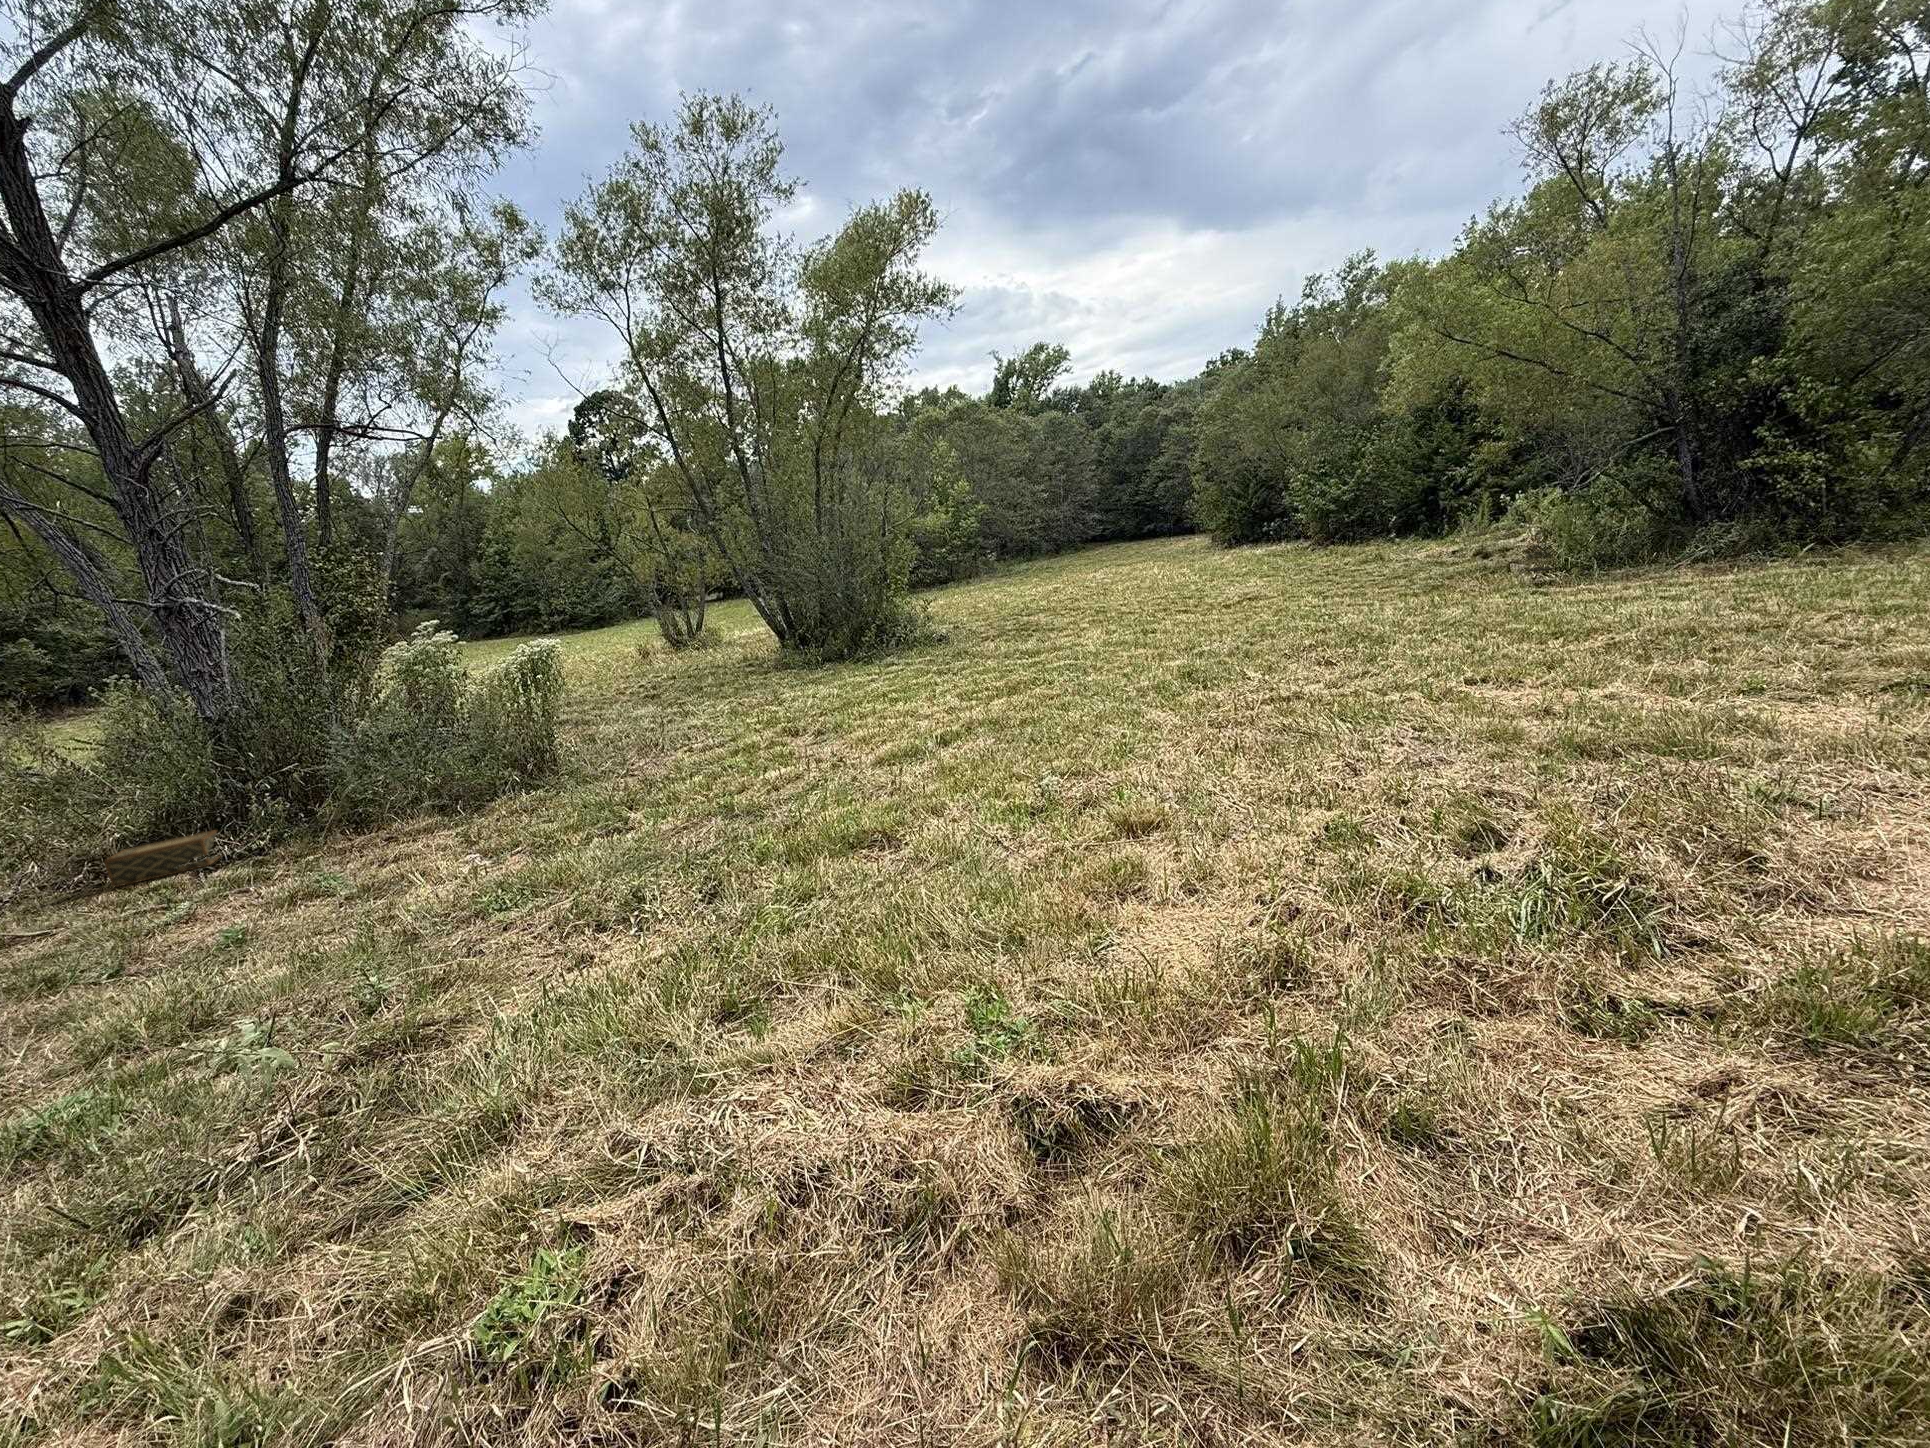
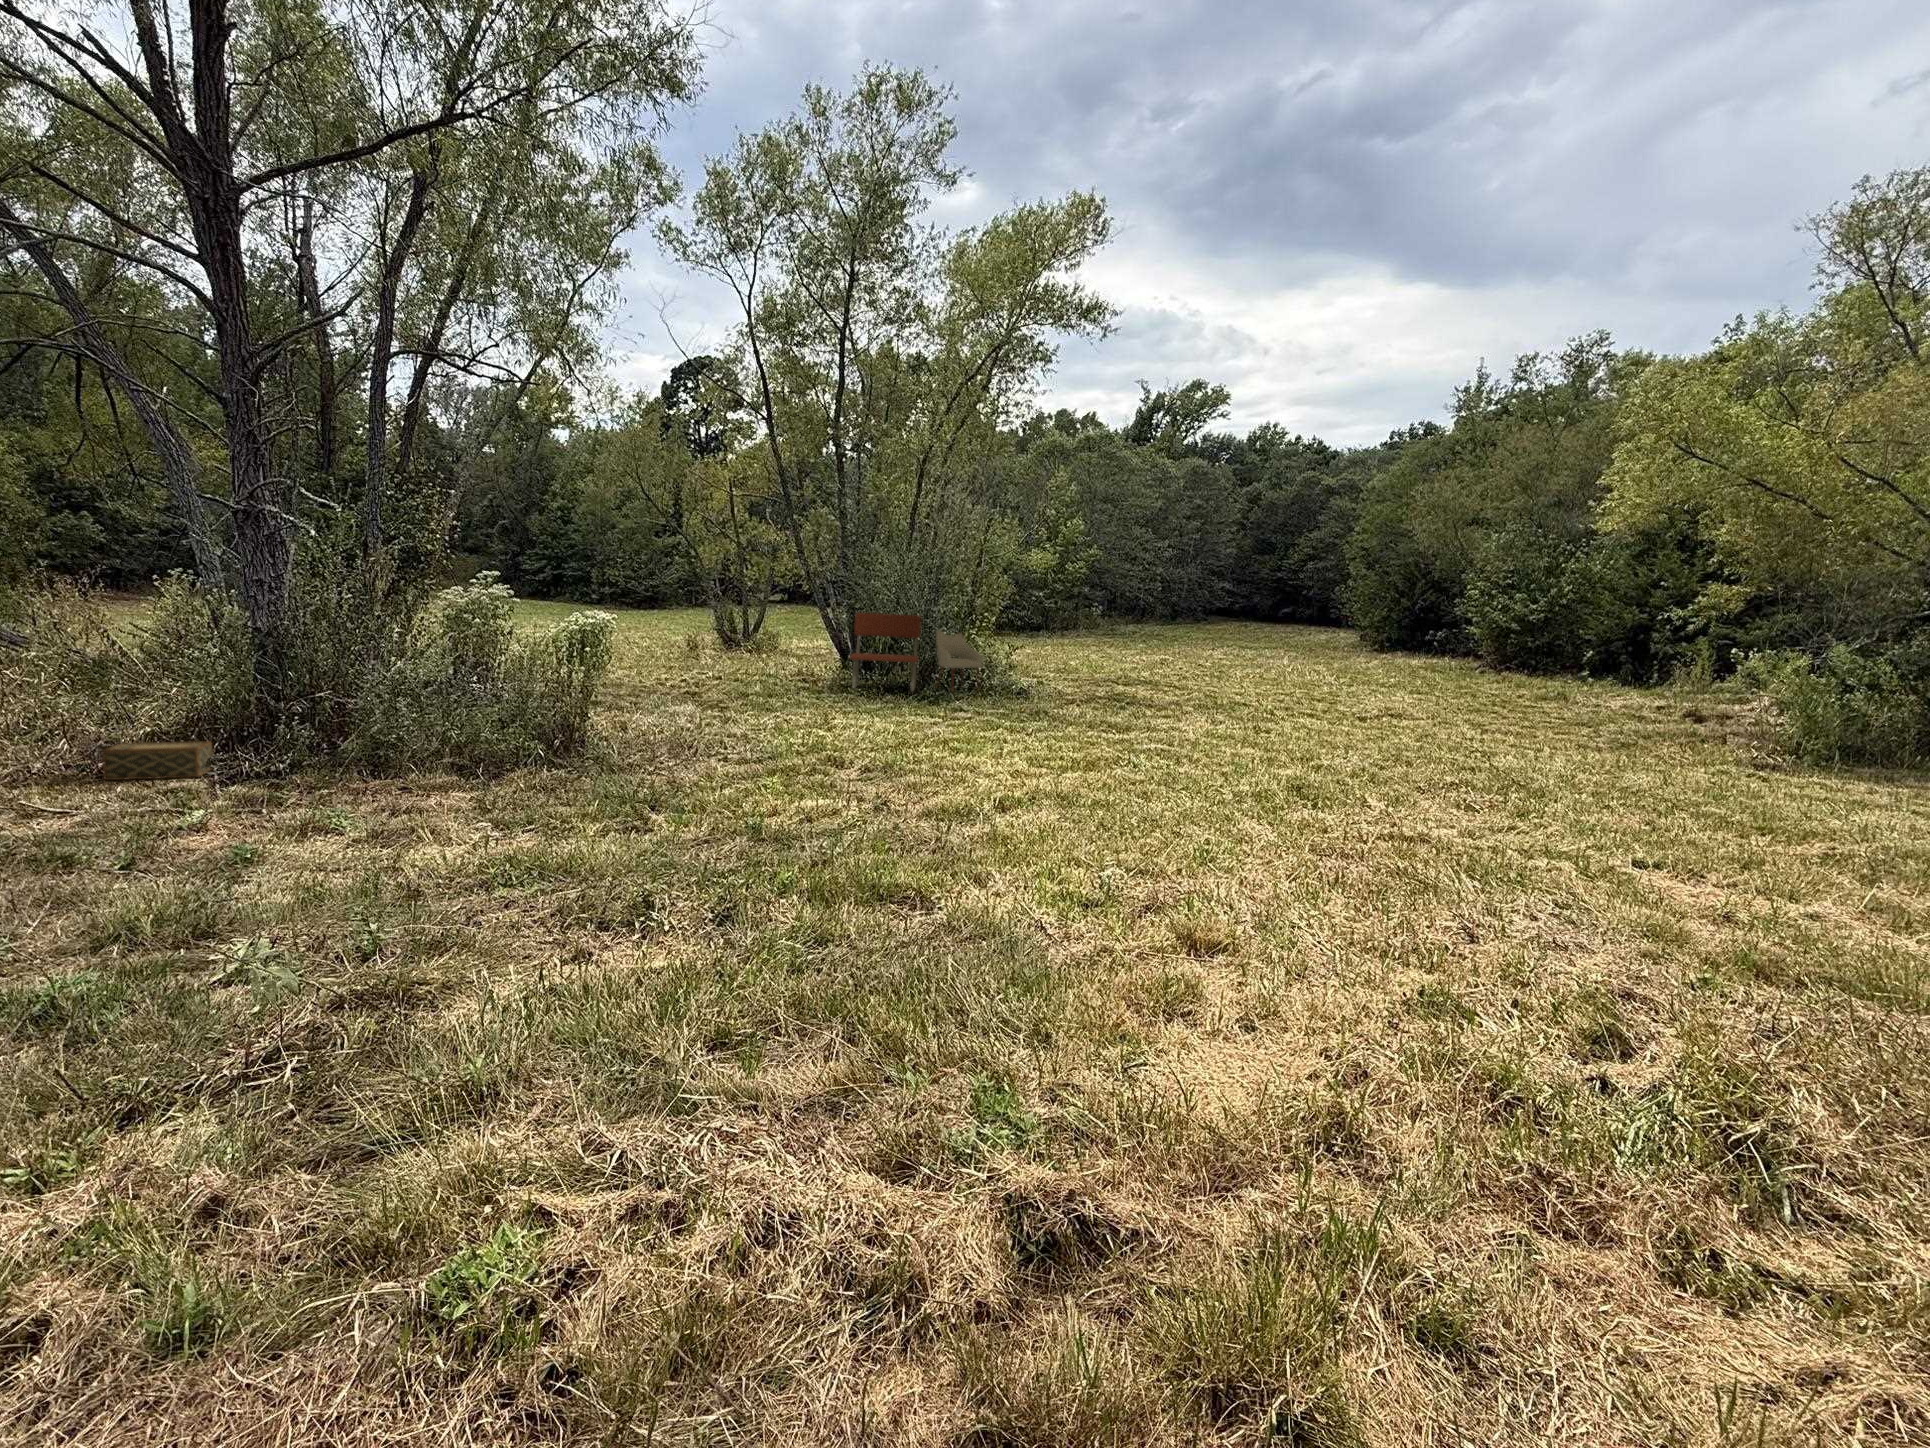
potted tree: present [1525,535,1553,571] -> none [1745,694,1790,745]
bench: none [805,592,869,665] -> present [850,613,921,691]
chair: none [878,598,924,651] -> present [936,630,982,691]

